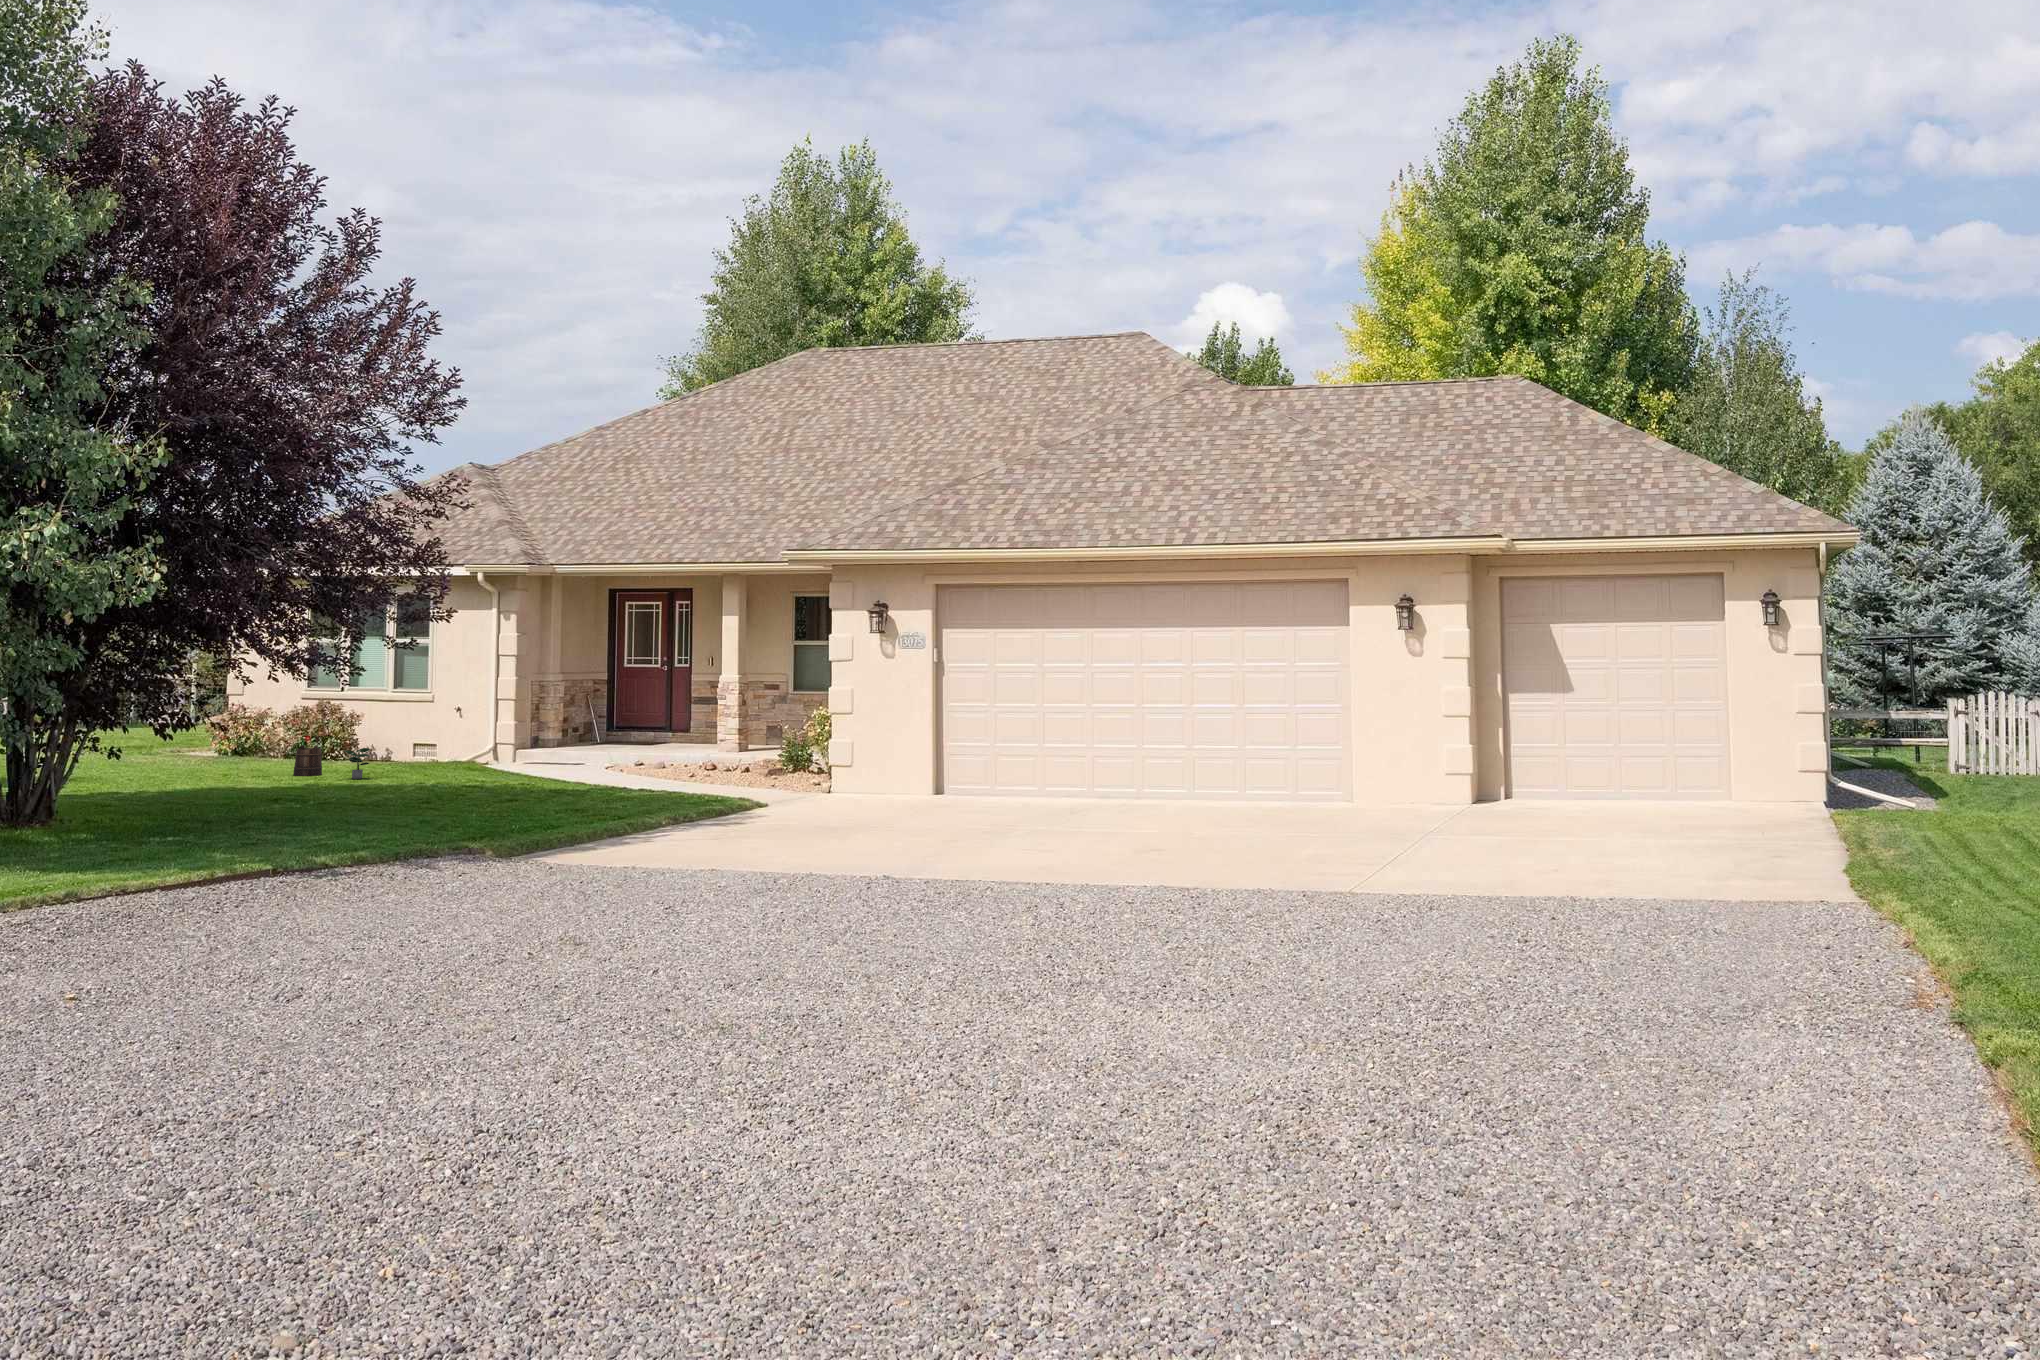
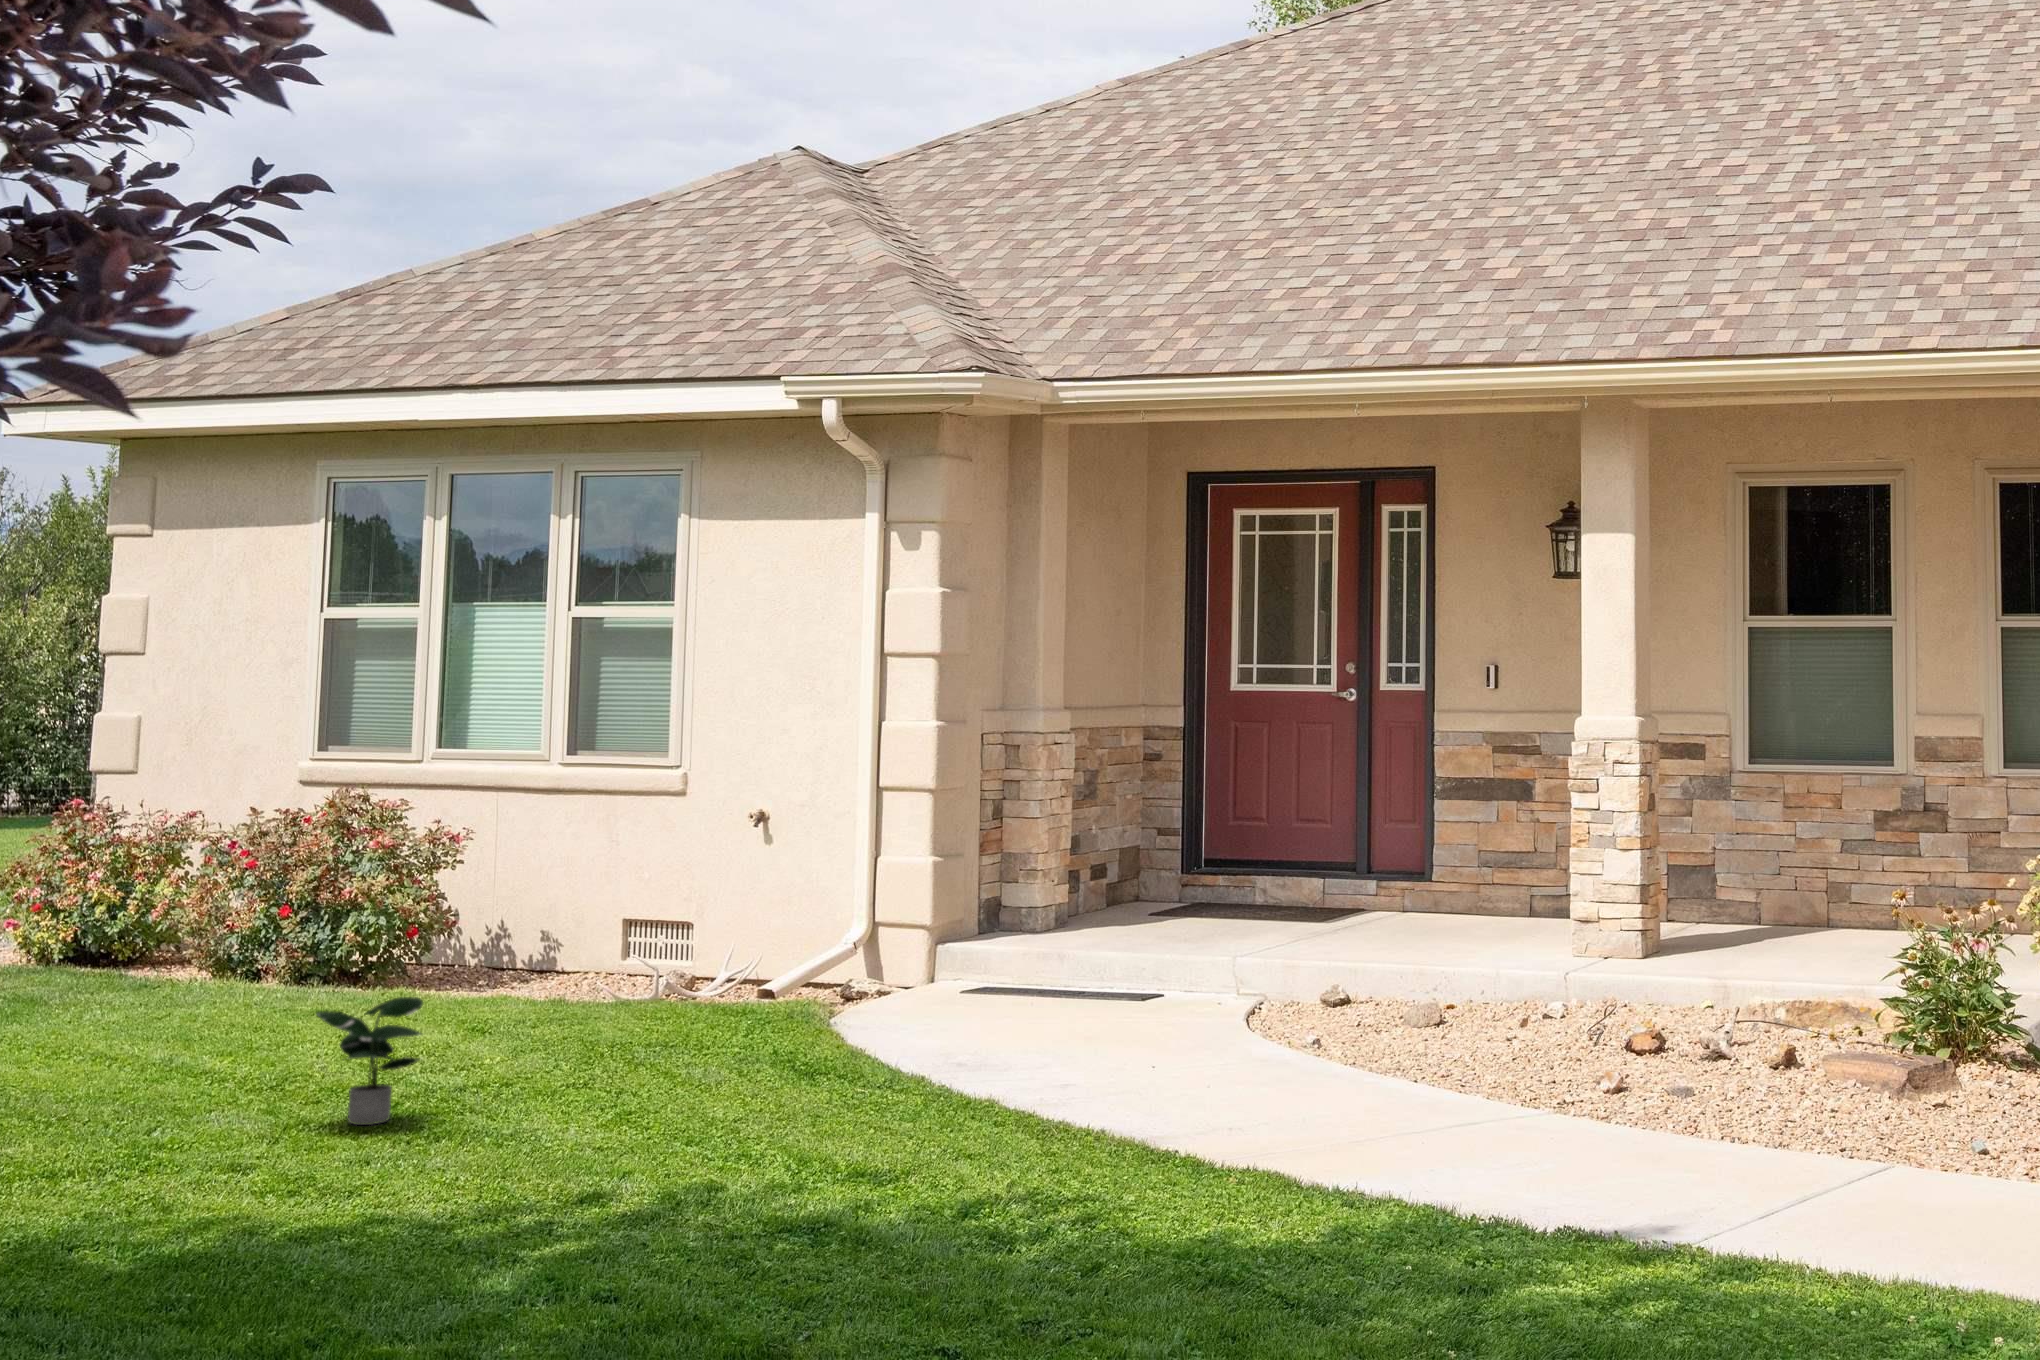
bucket: present [293,745,322,776] -> none [140,975,255,1100]

